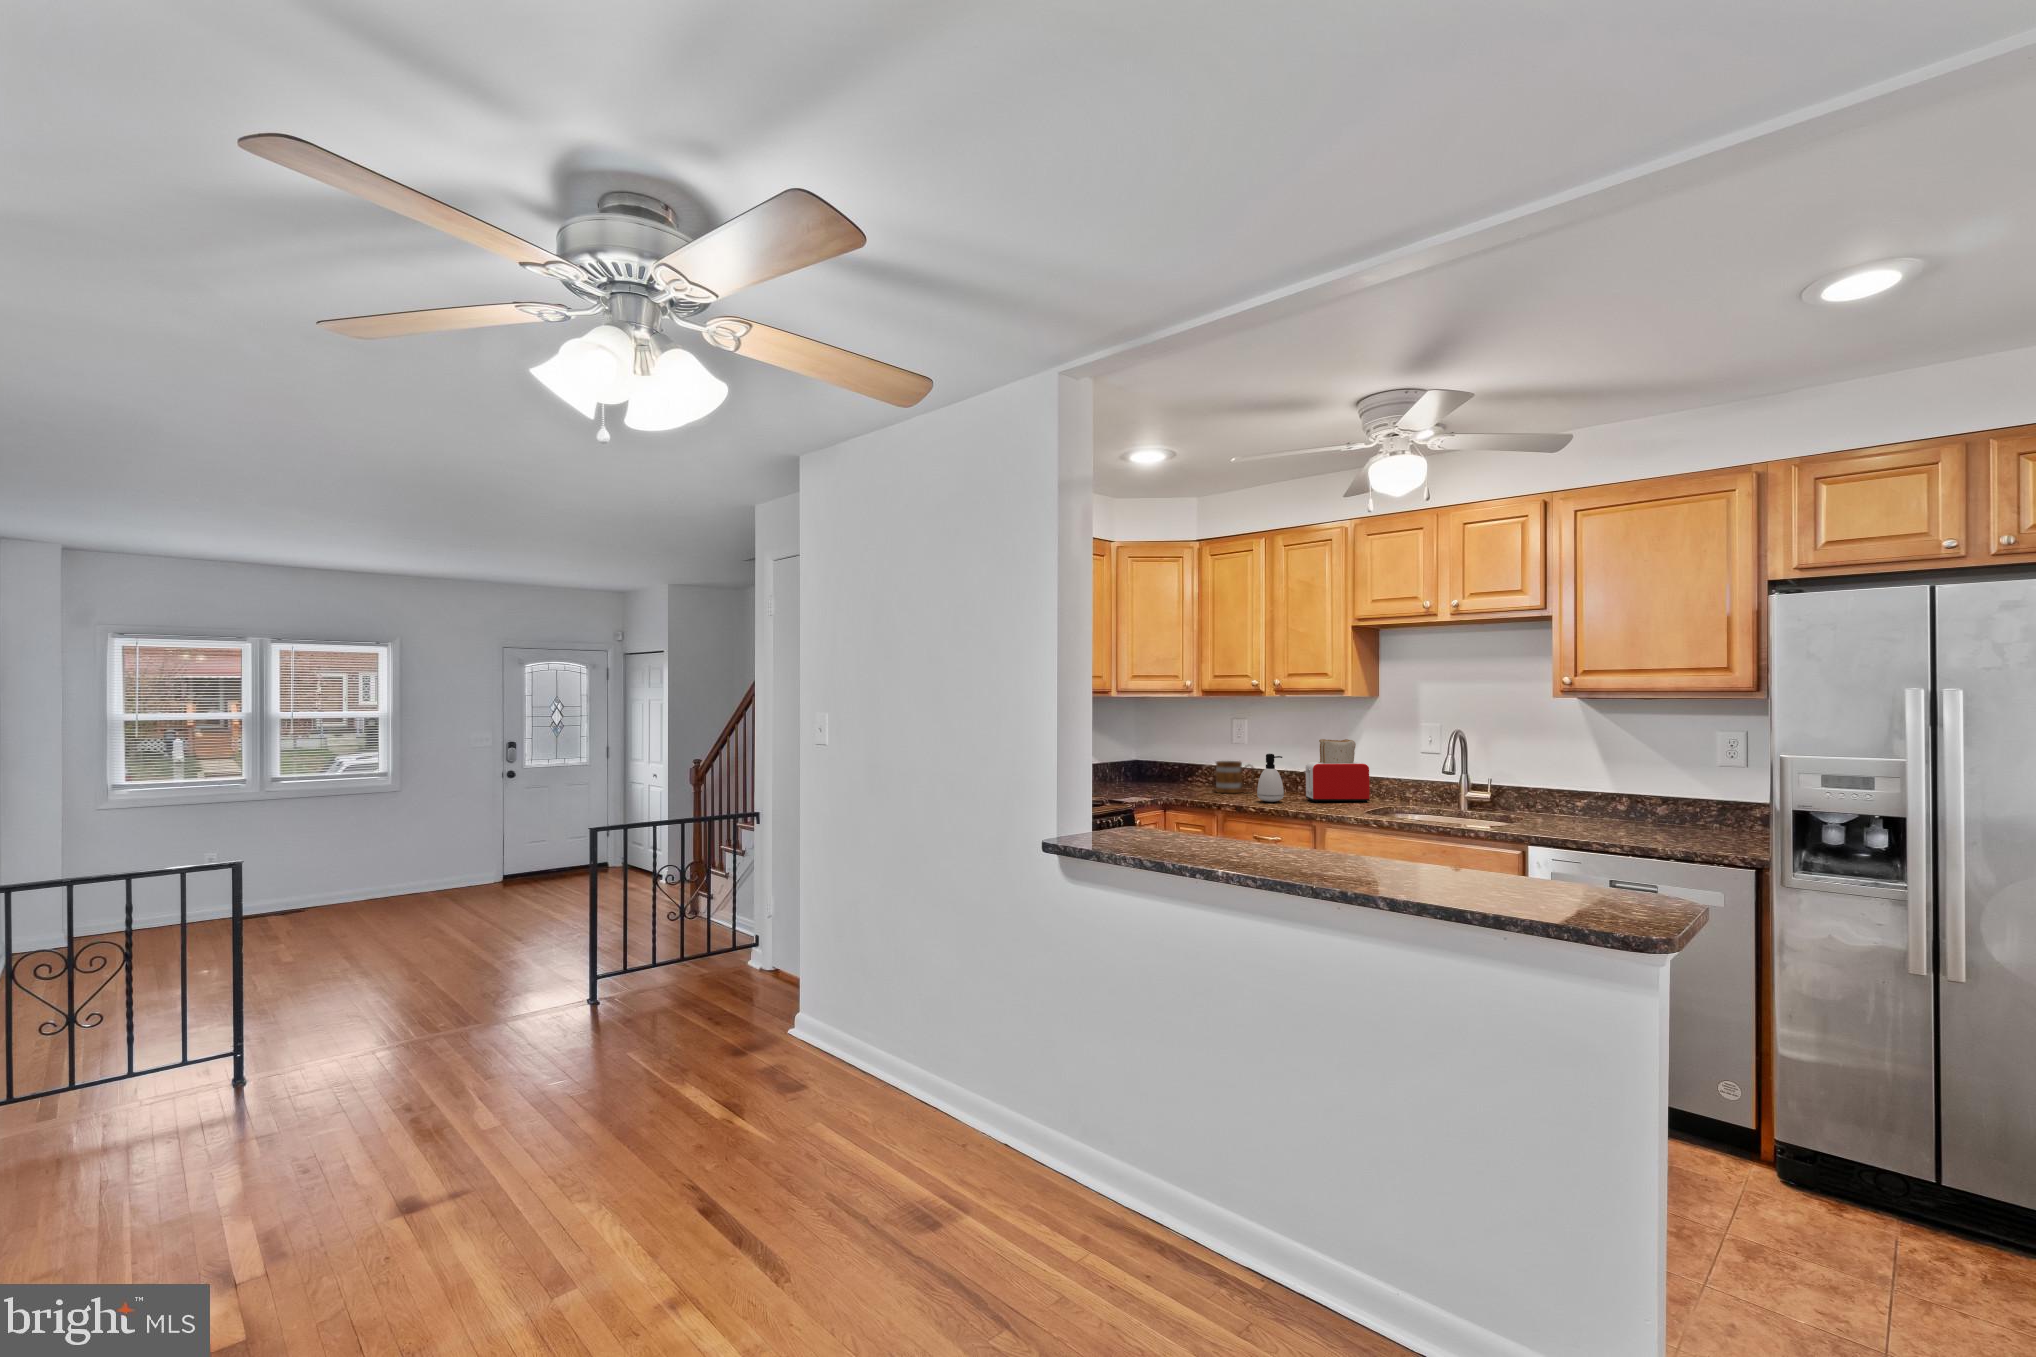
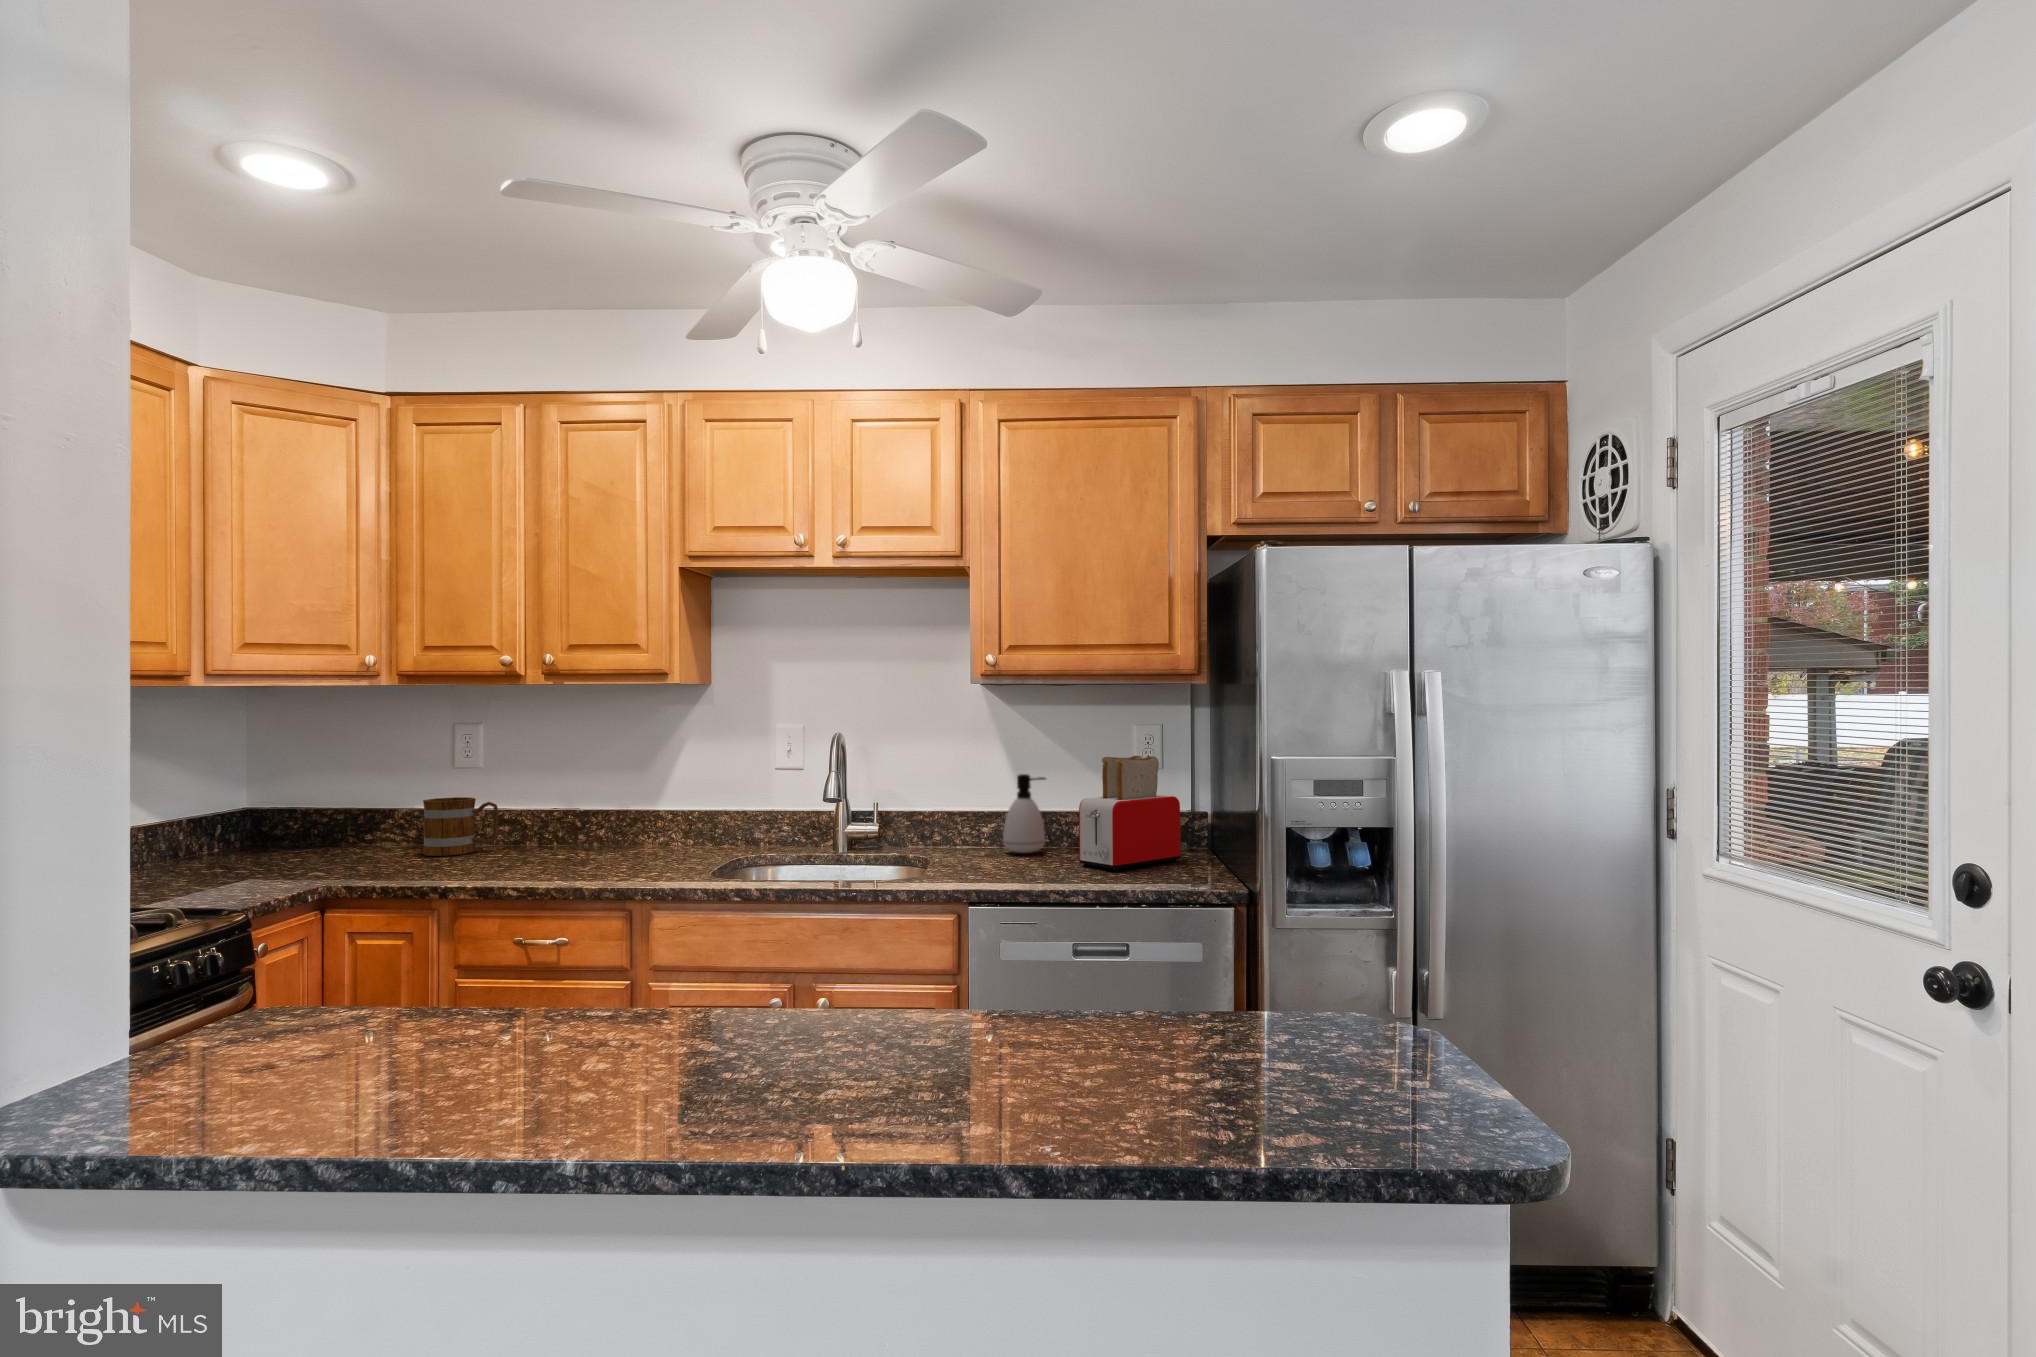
toaster: present [1304,739,1370,802] -> present [1079,756,1181,871]
soap dispenser: present [1257,754,1284,802] -> present [1003,774,1045,853]

